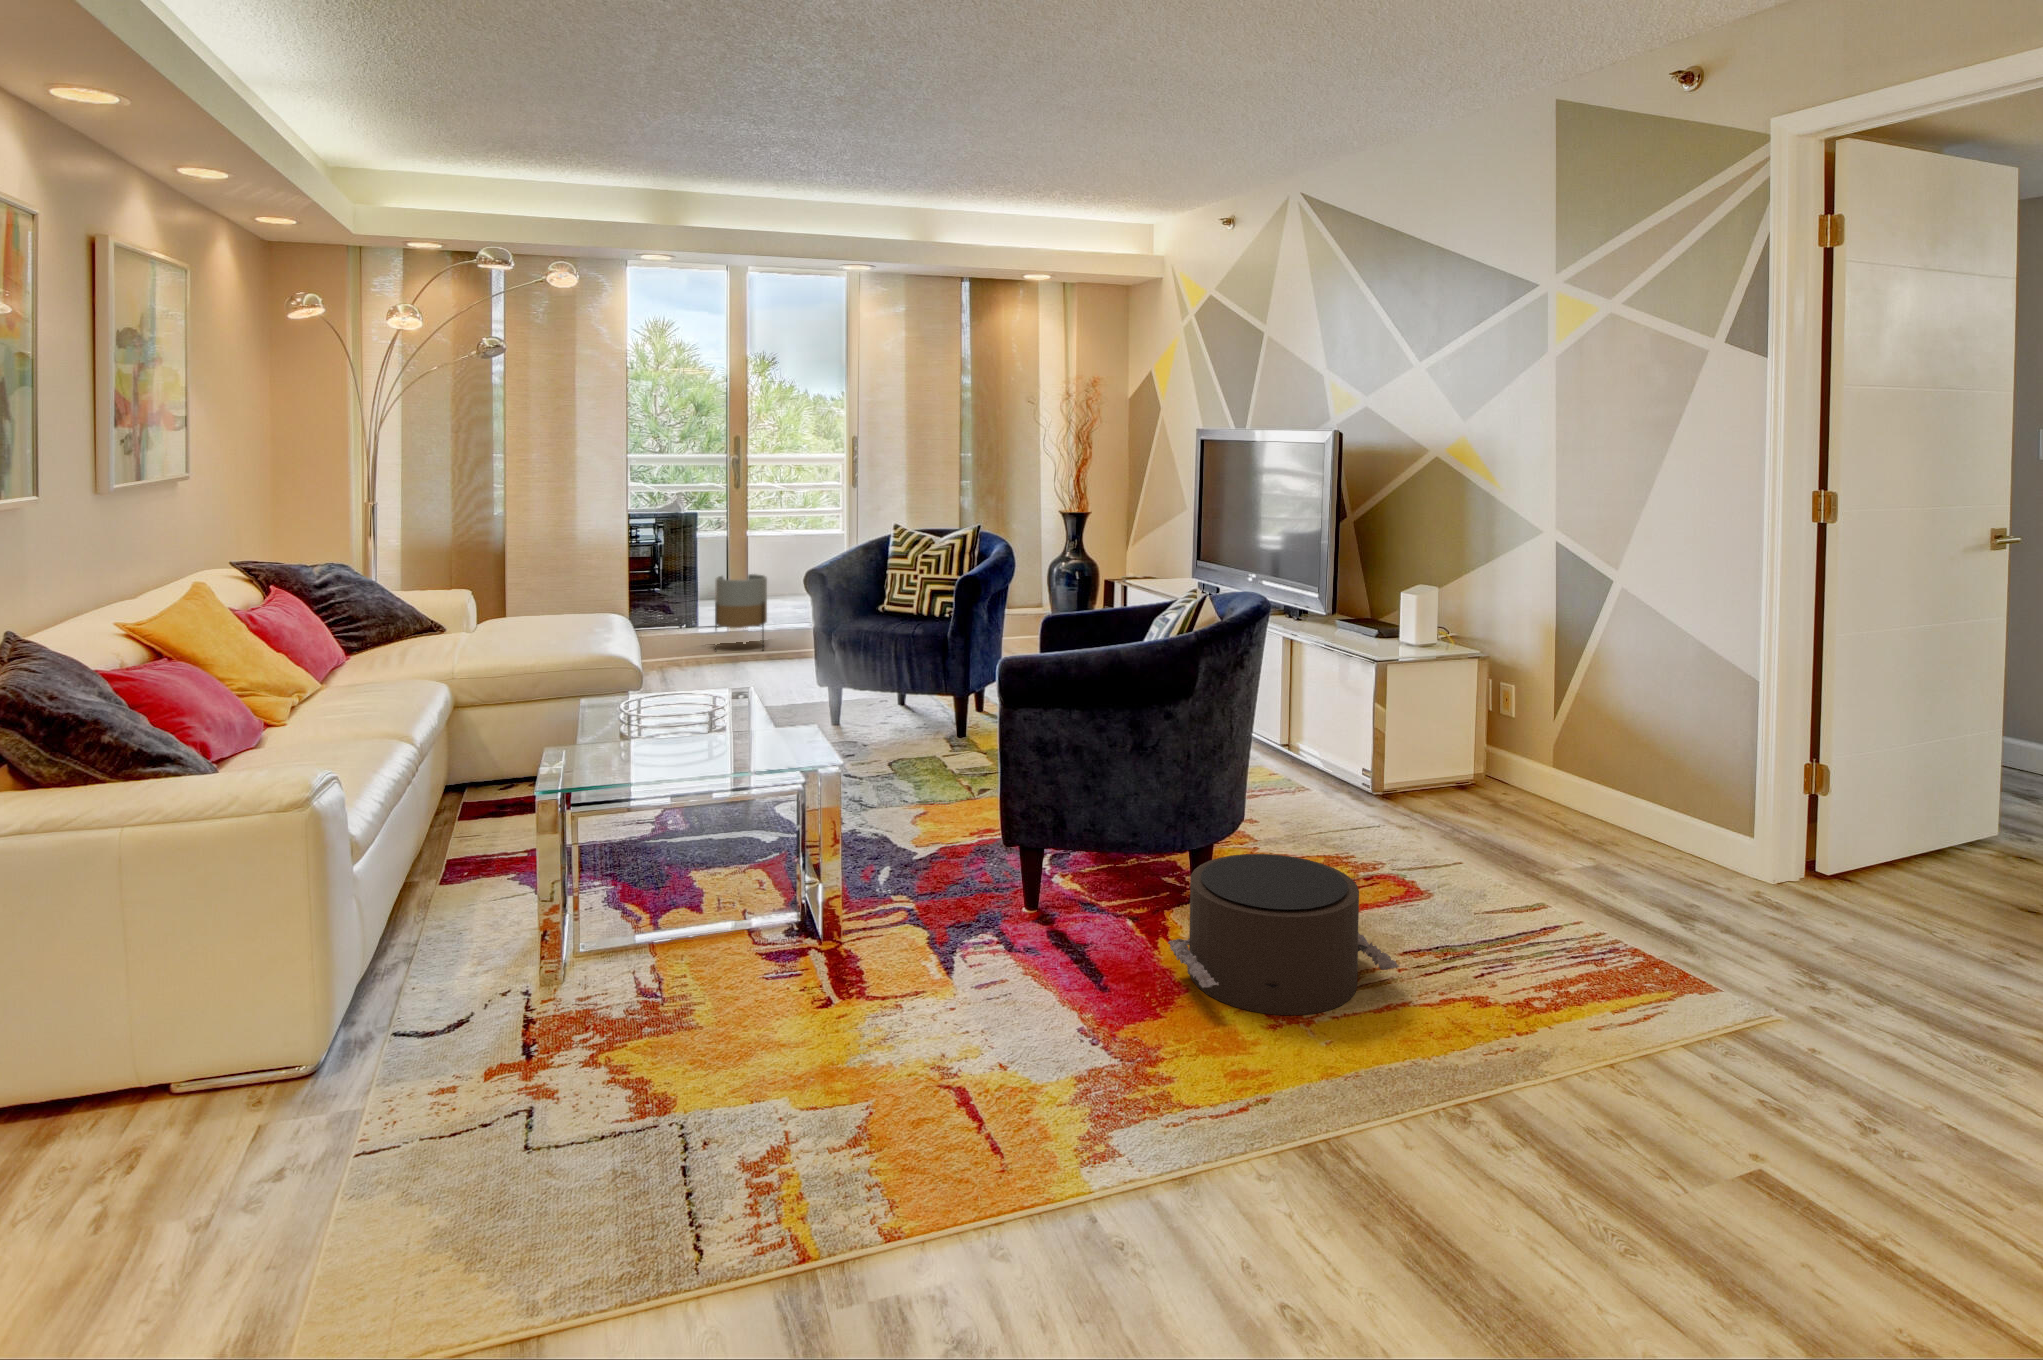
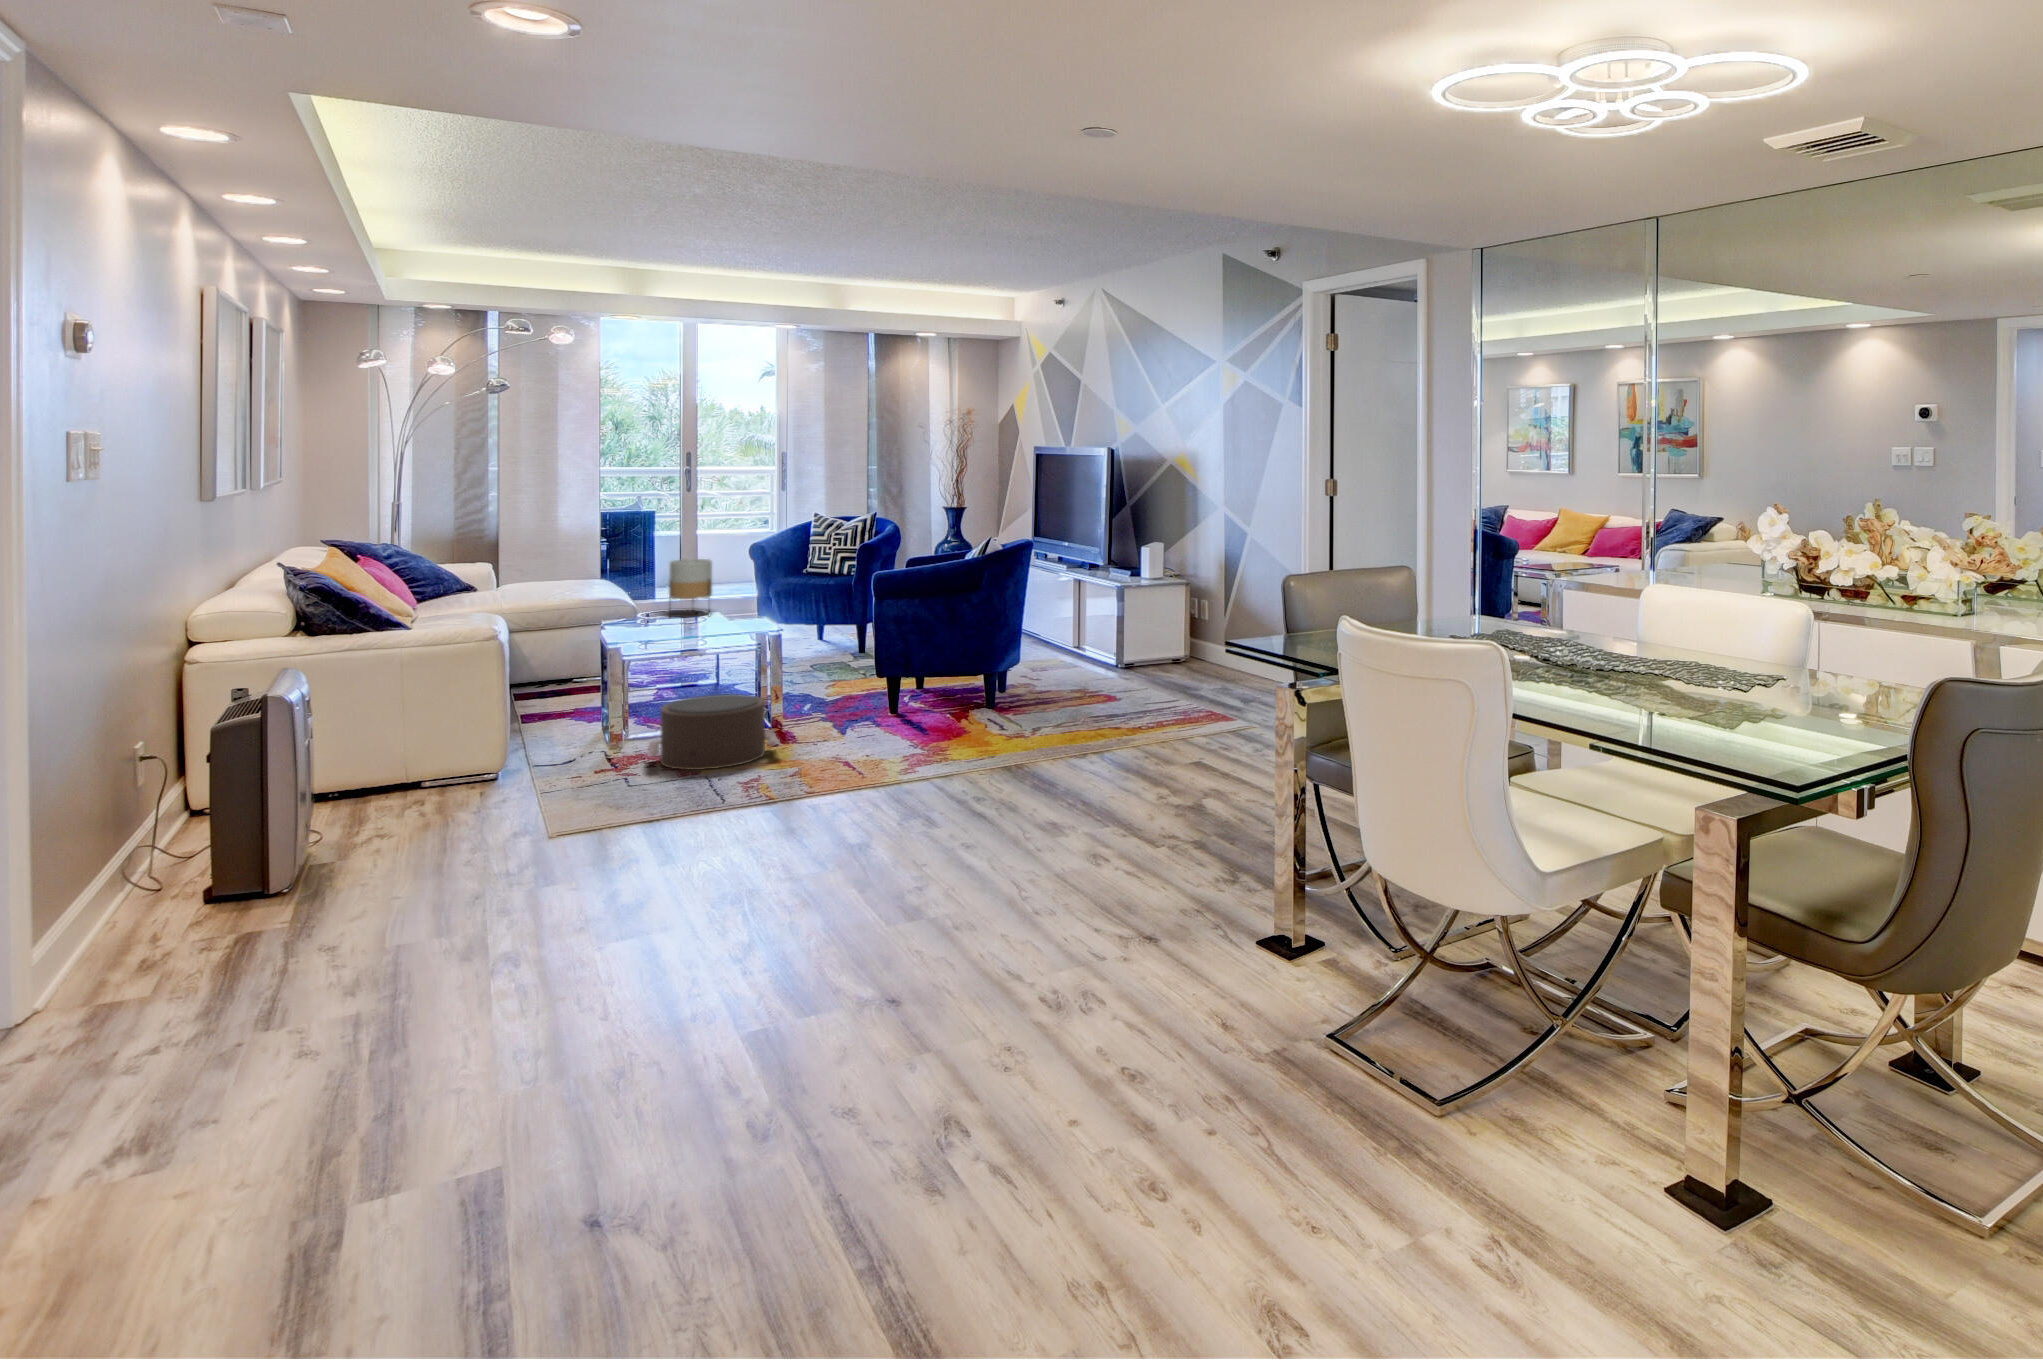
pouf: present [1168,854,1399,1015] -> present [648,694,780,770]

